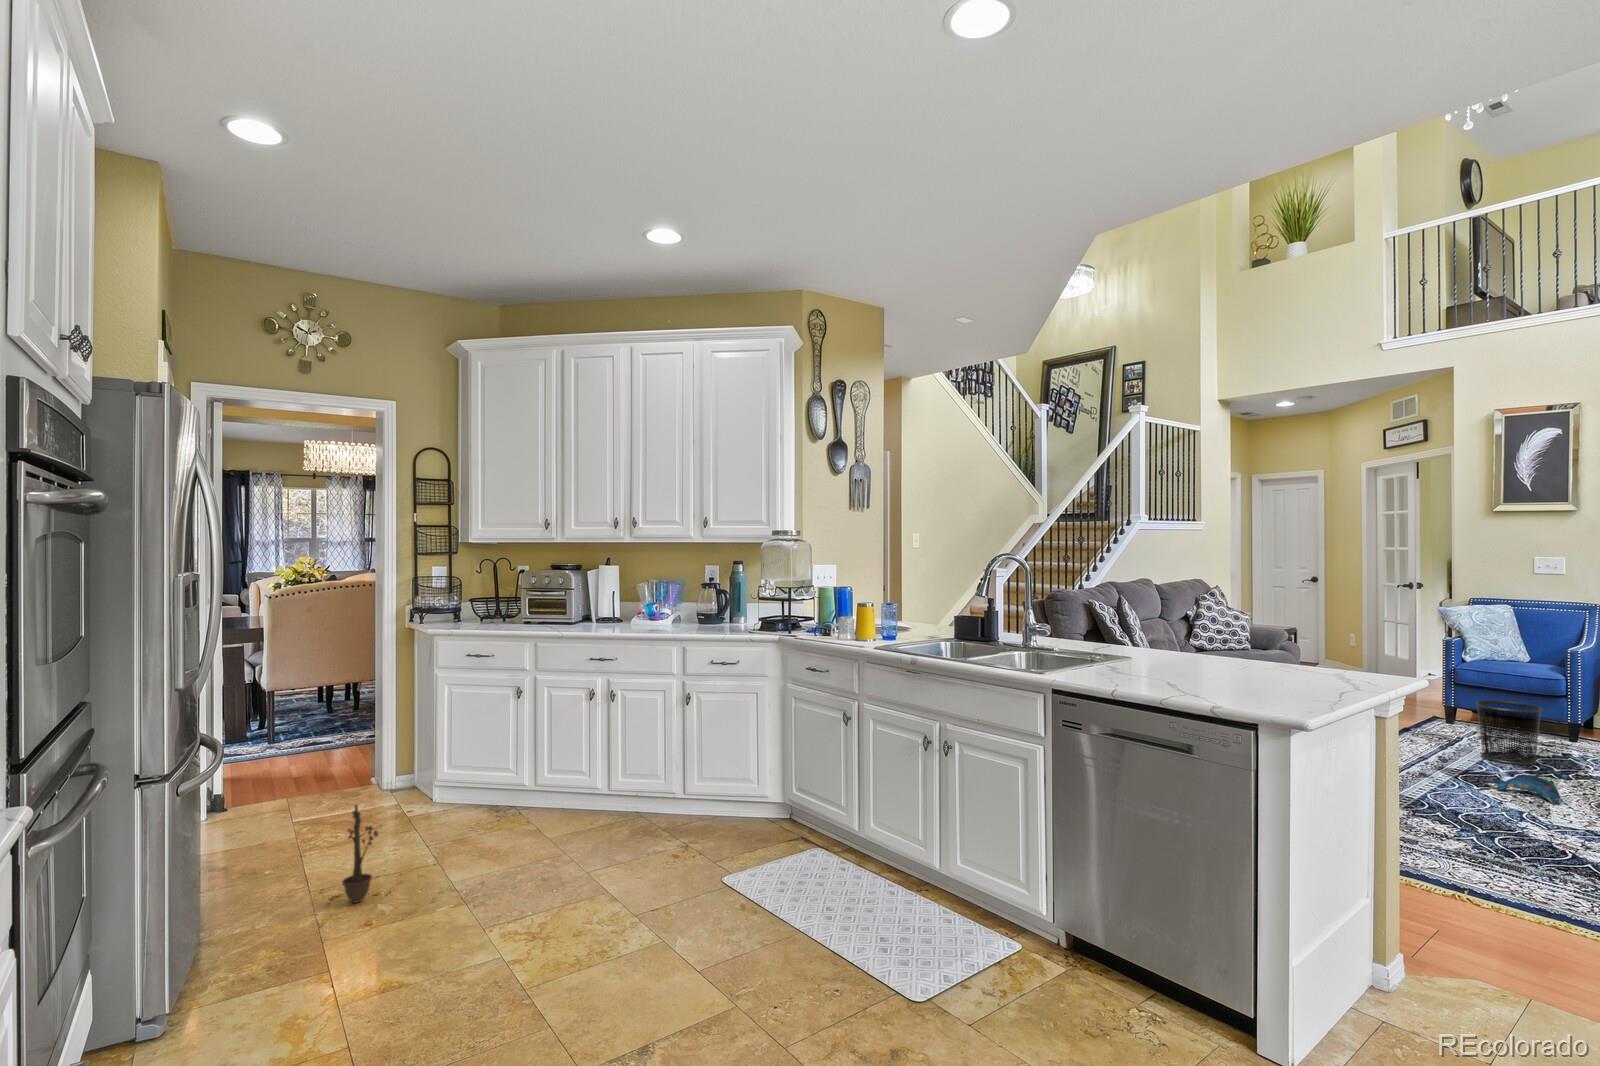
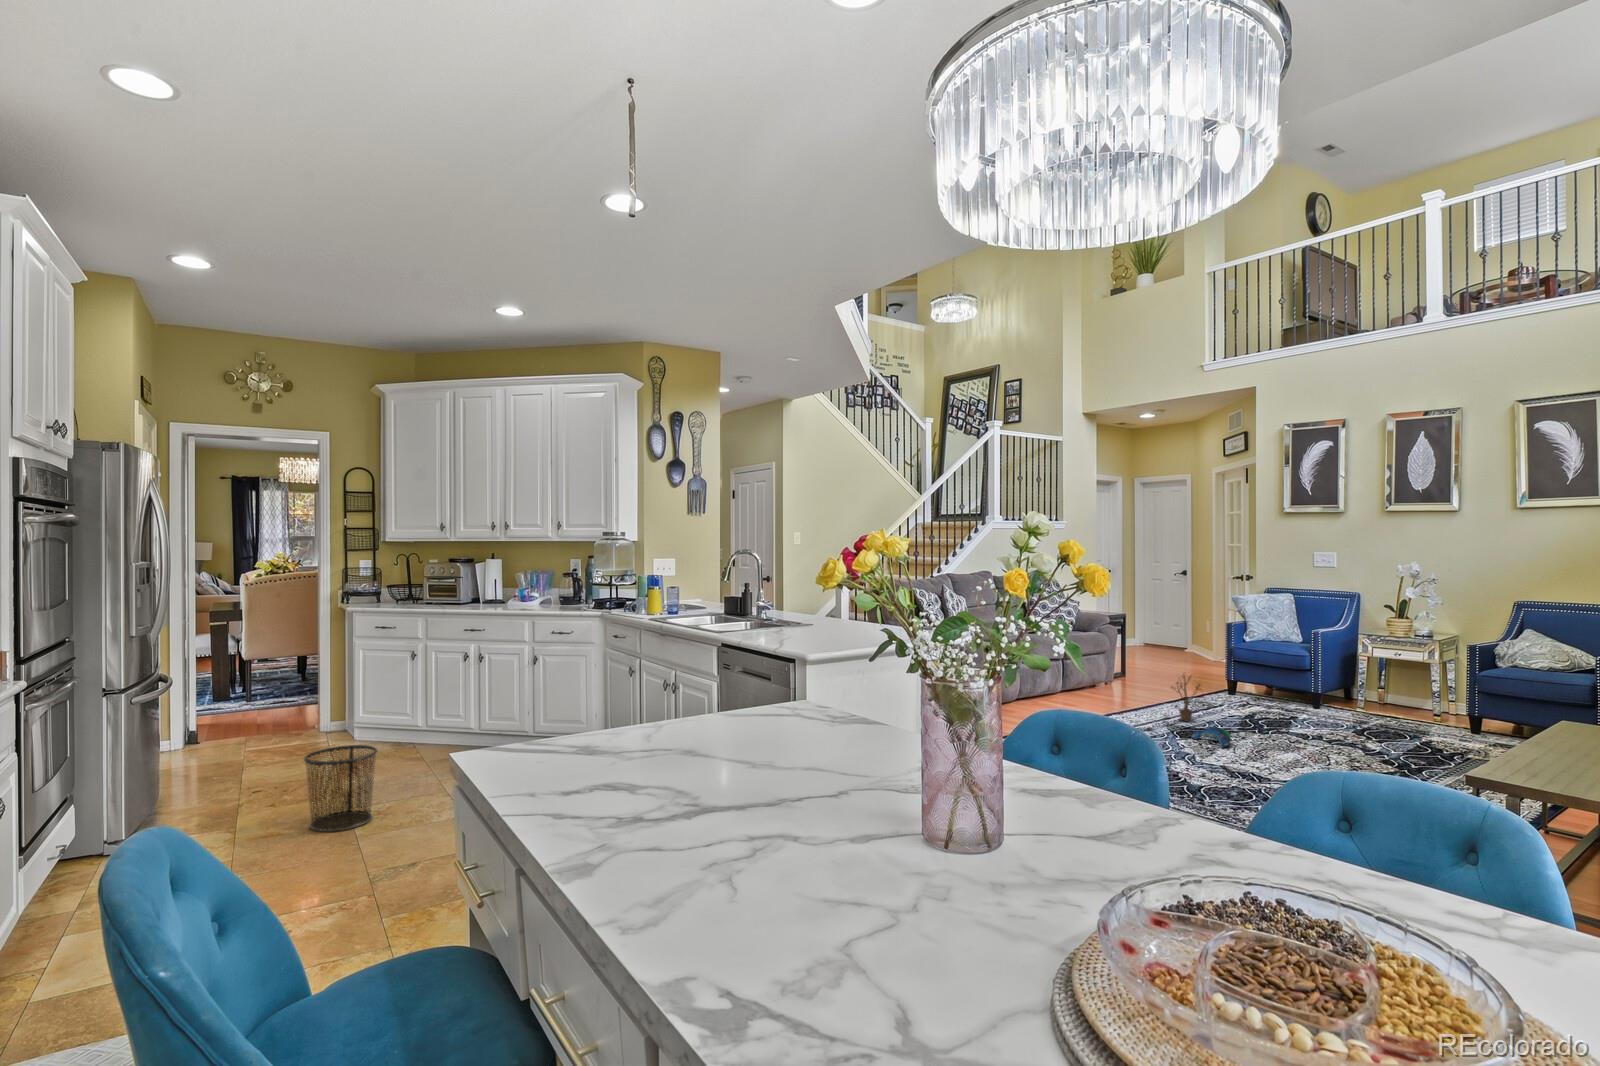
waste bin: present [1476,700,1542,765] -> present [304,745,377,832]
decorative plant: present [342,805,378,903] -> present [1171,676,1201,722]

